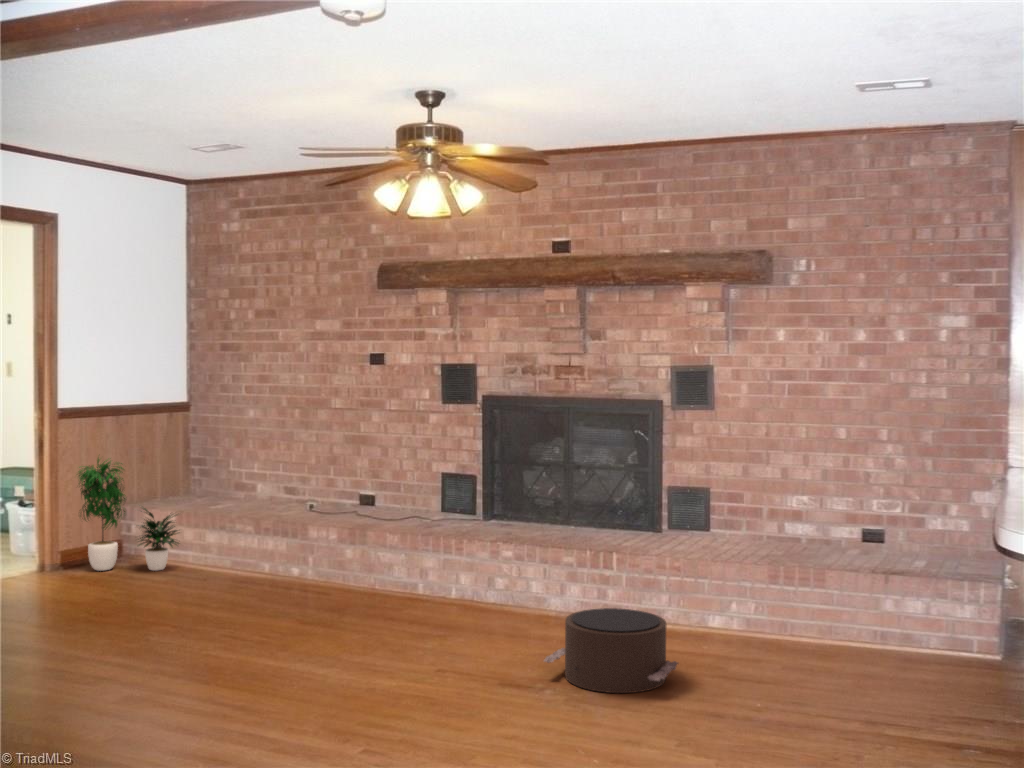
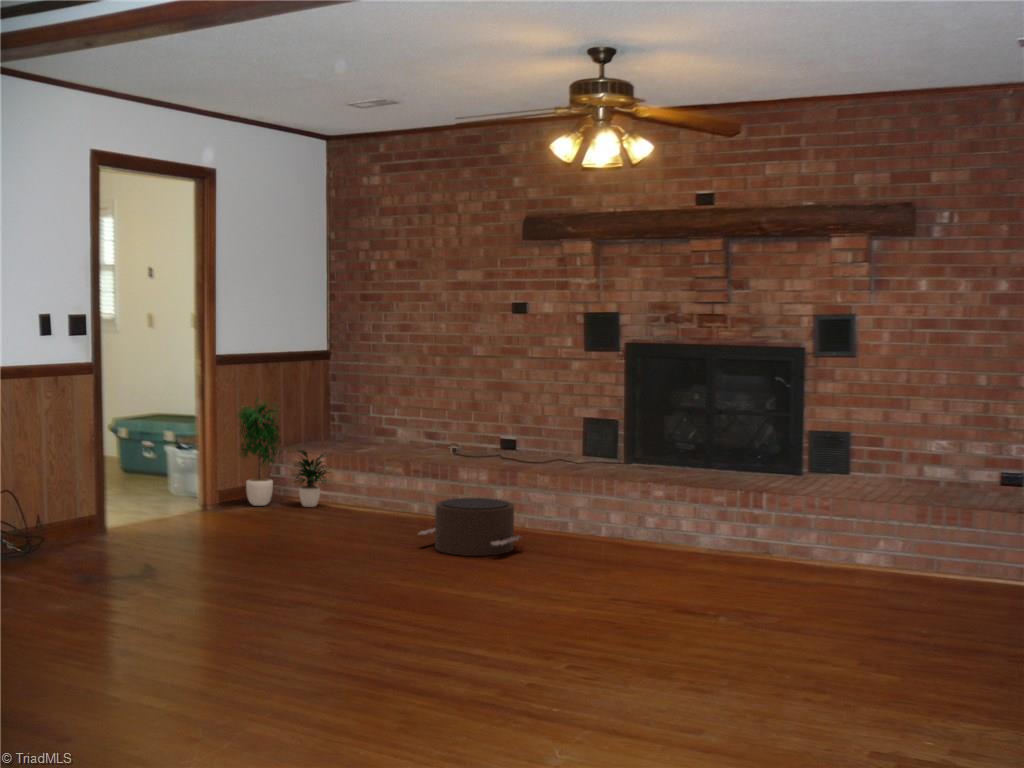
pouf: present [544,608,678,693] -> present [419,498,520,556]

